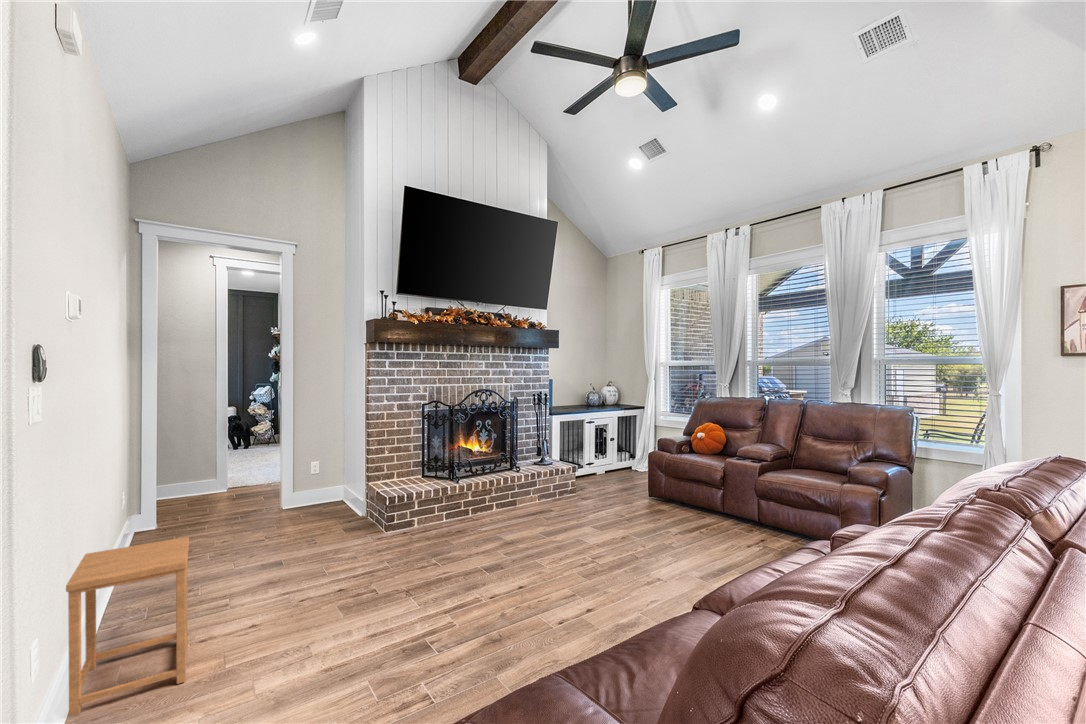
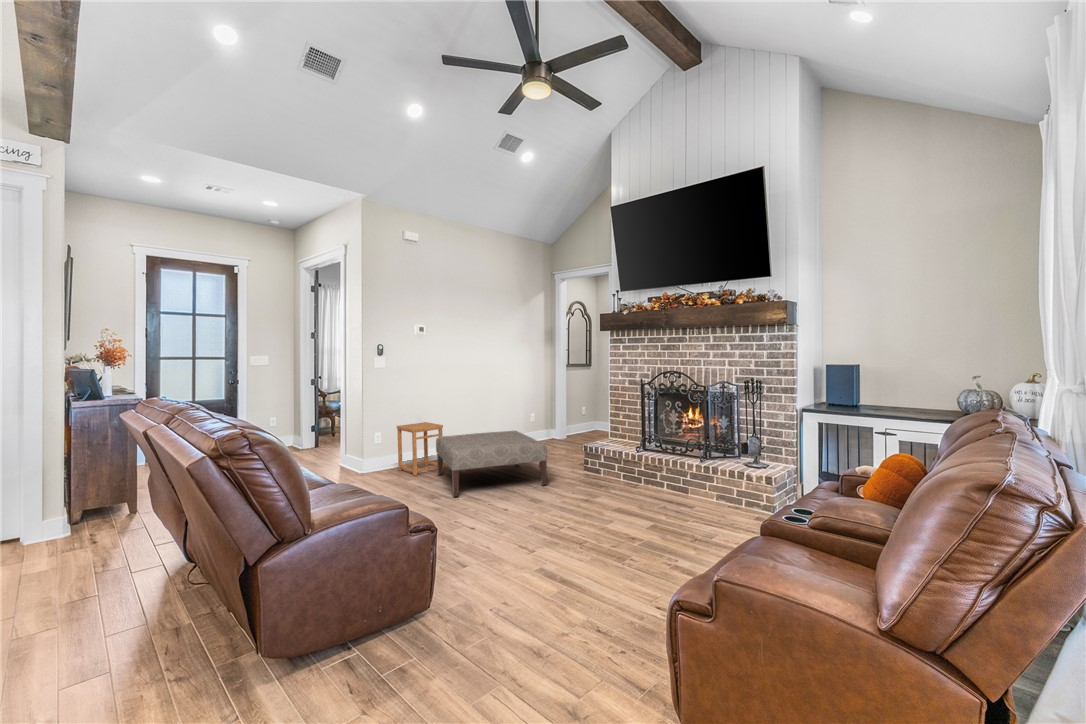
ottoman: none [224,499,431,647] -> present [436,431,547,497]

